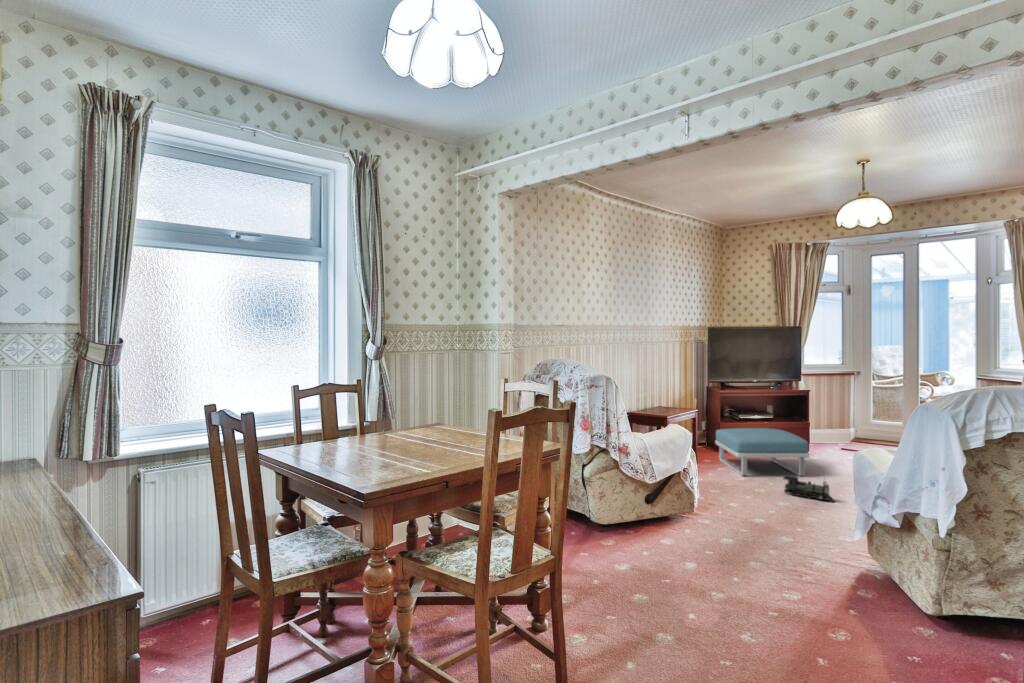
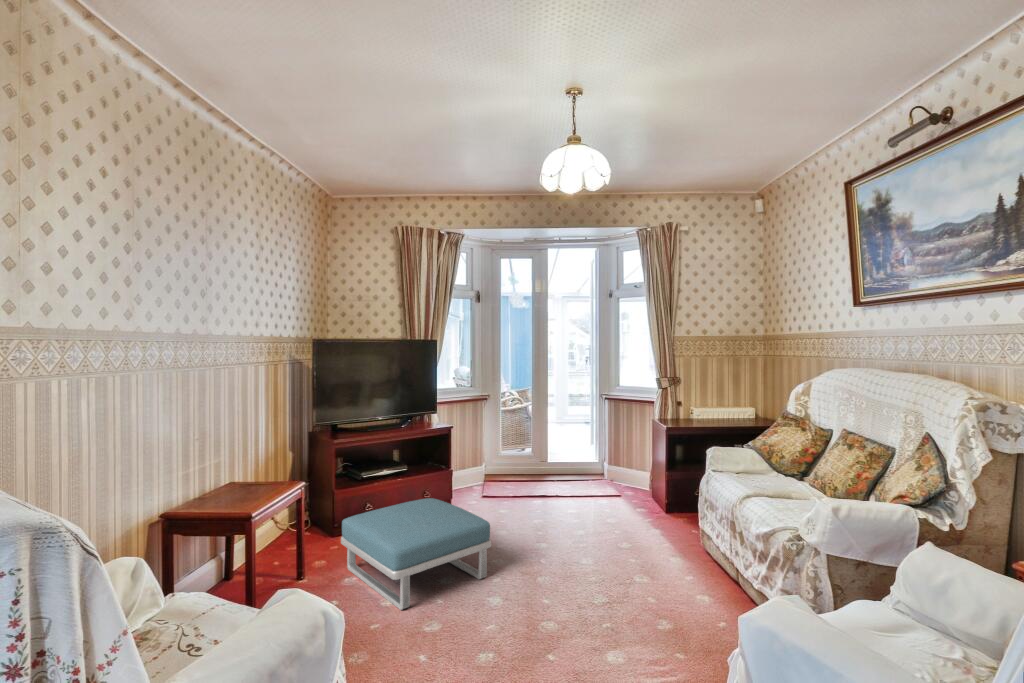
toy train: present [783,475,834,502] -> none [492,607,571,651]

